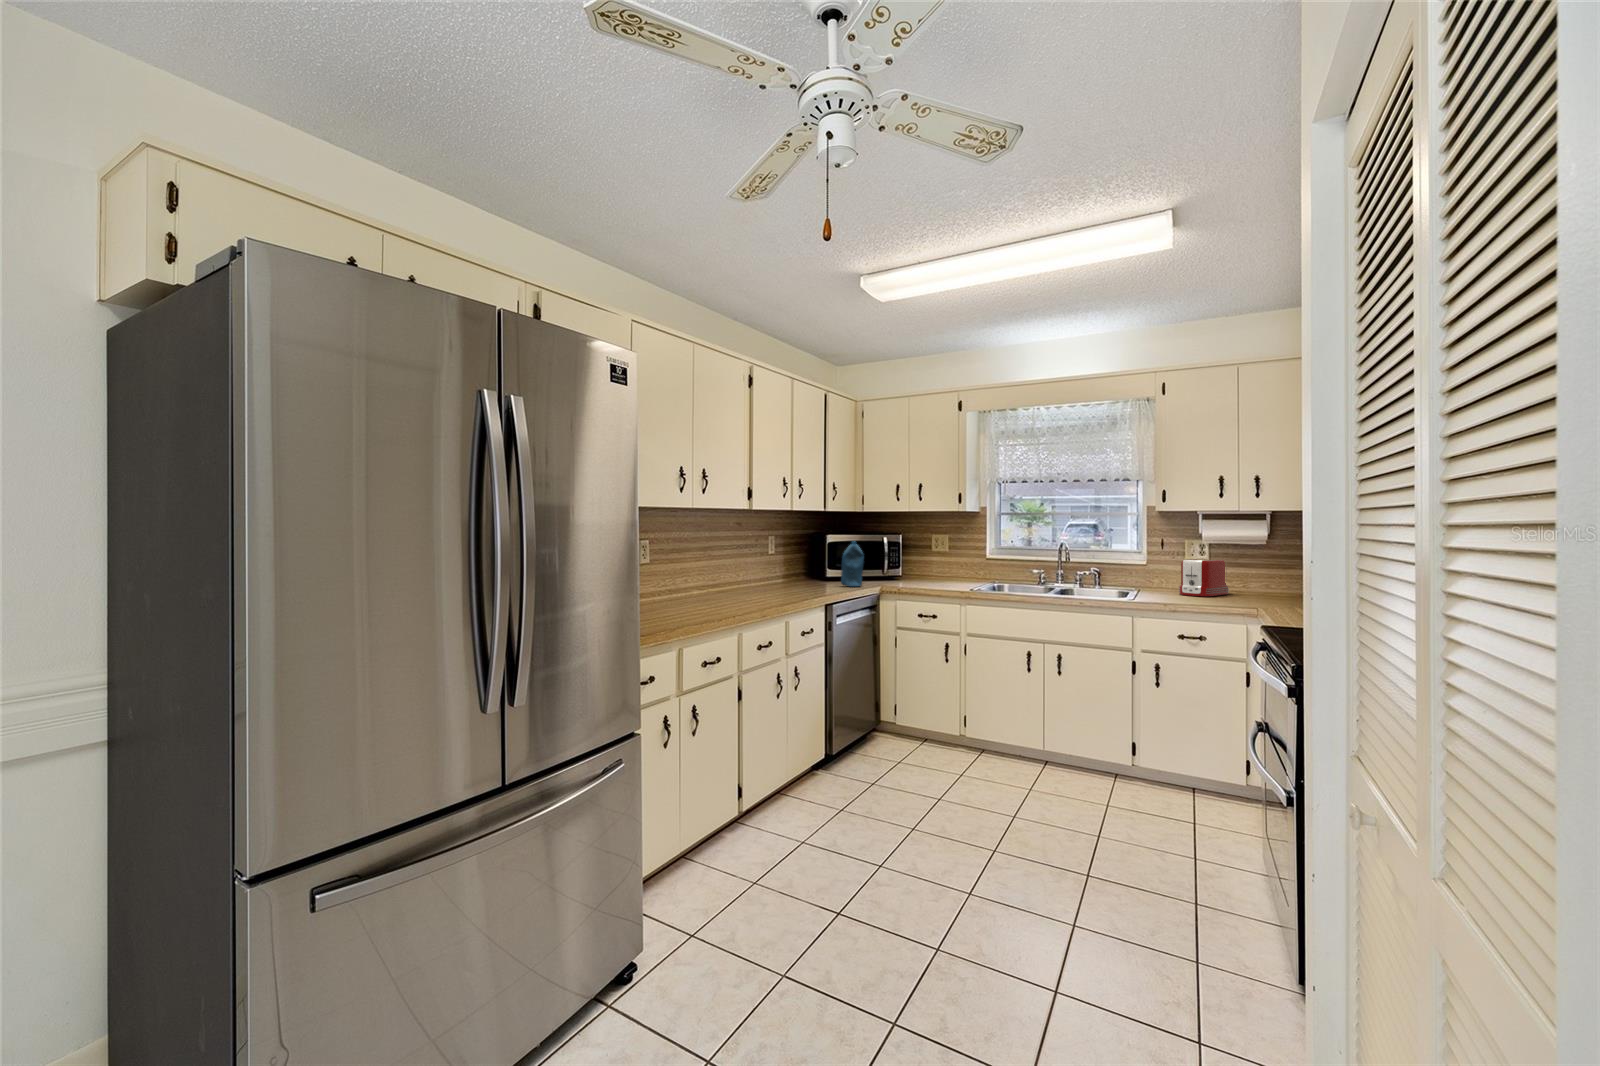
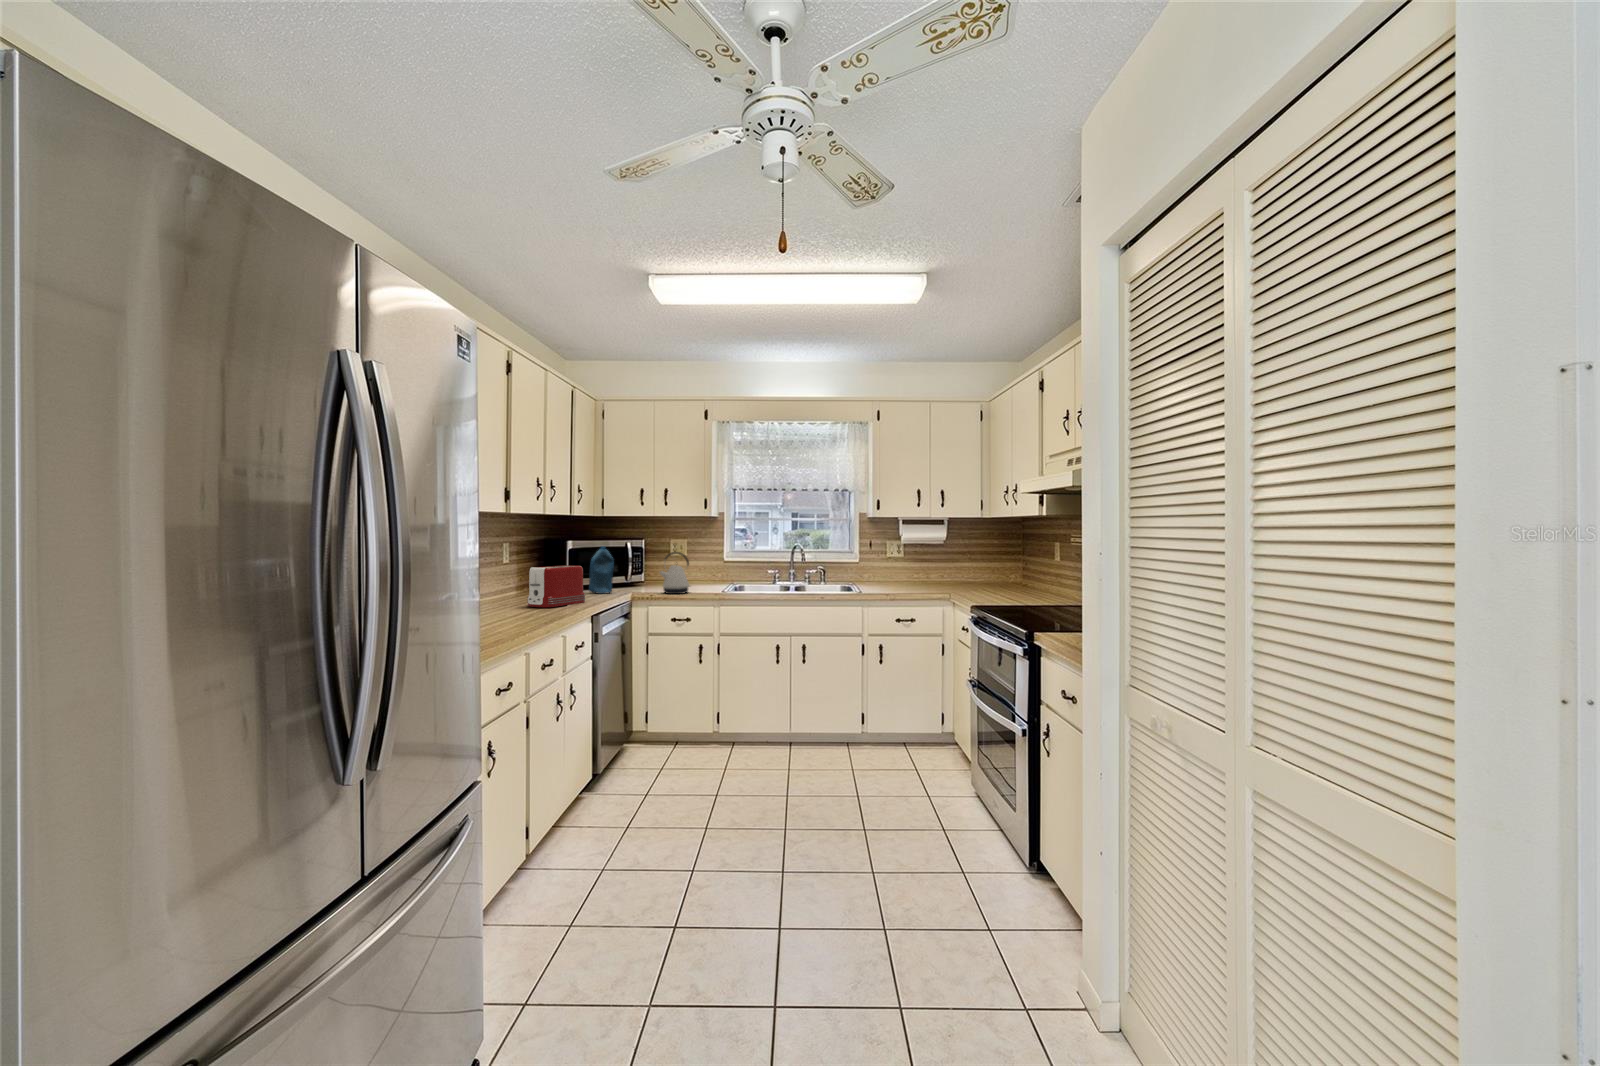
kettle: none [904,547,938,590] -> present [660,552,690,594]
toaster: present [1179,559,1229,596] -> present [527,565,585,607]

